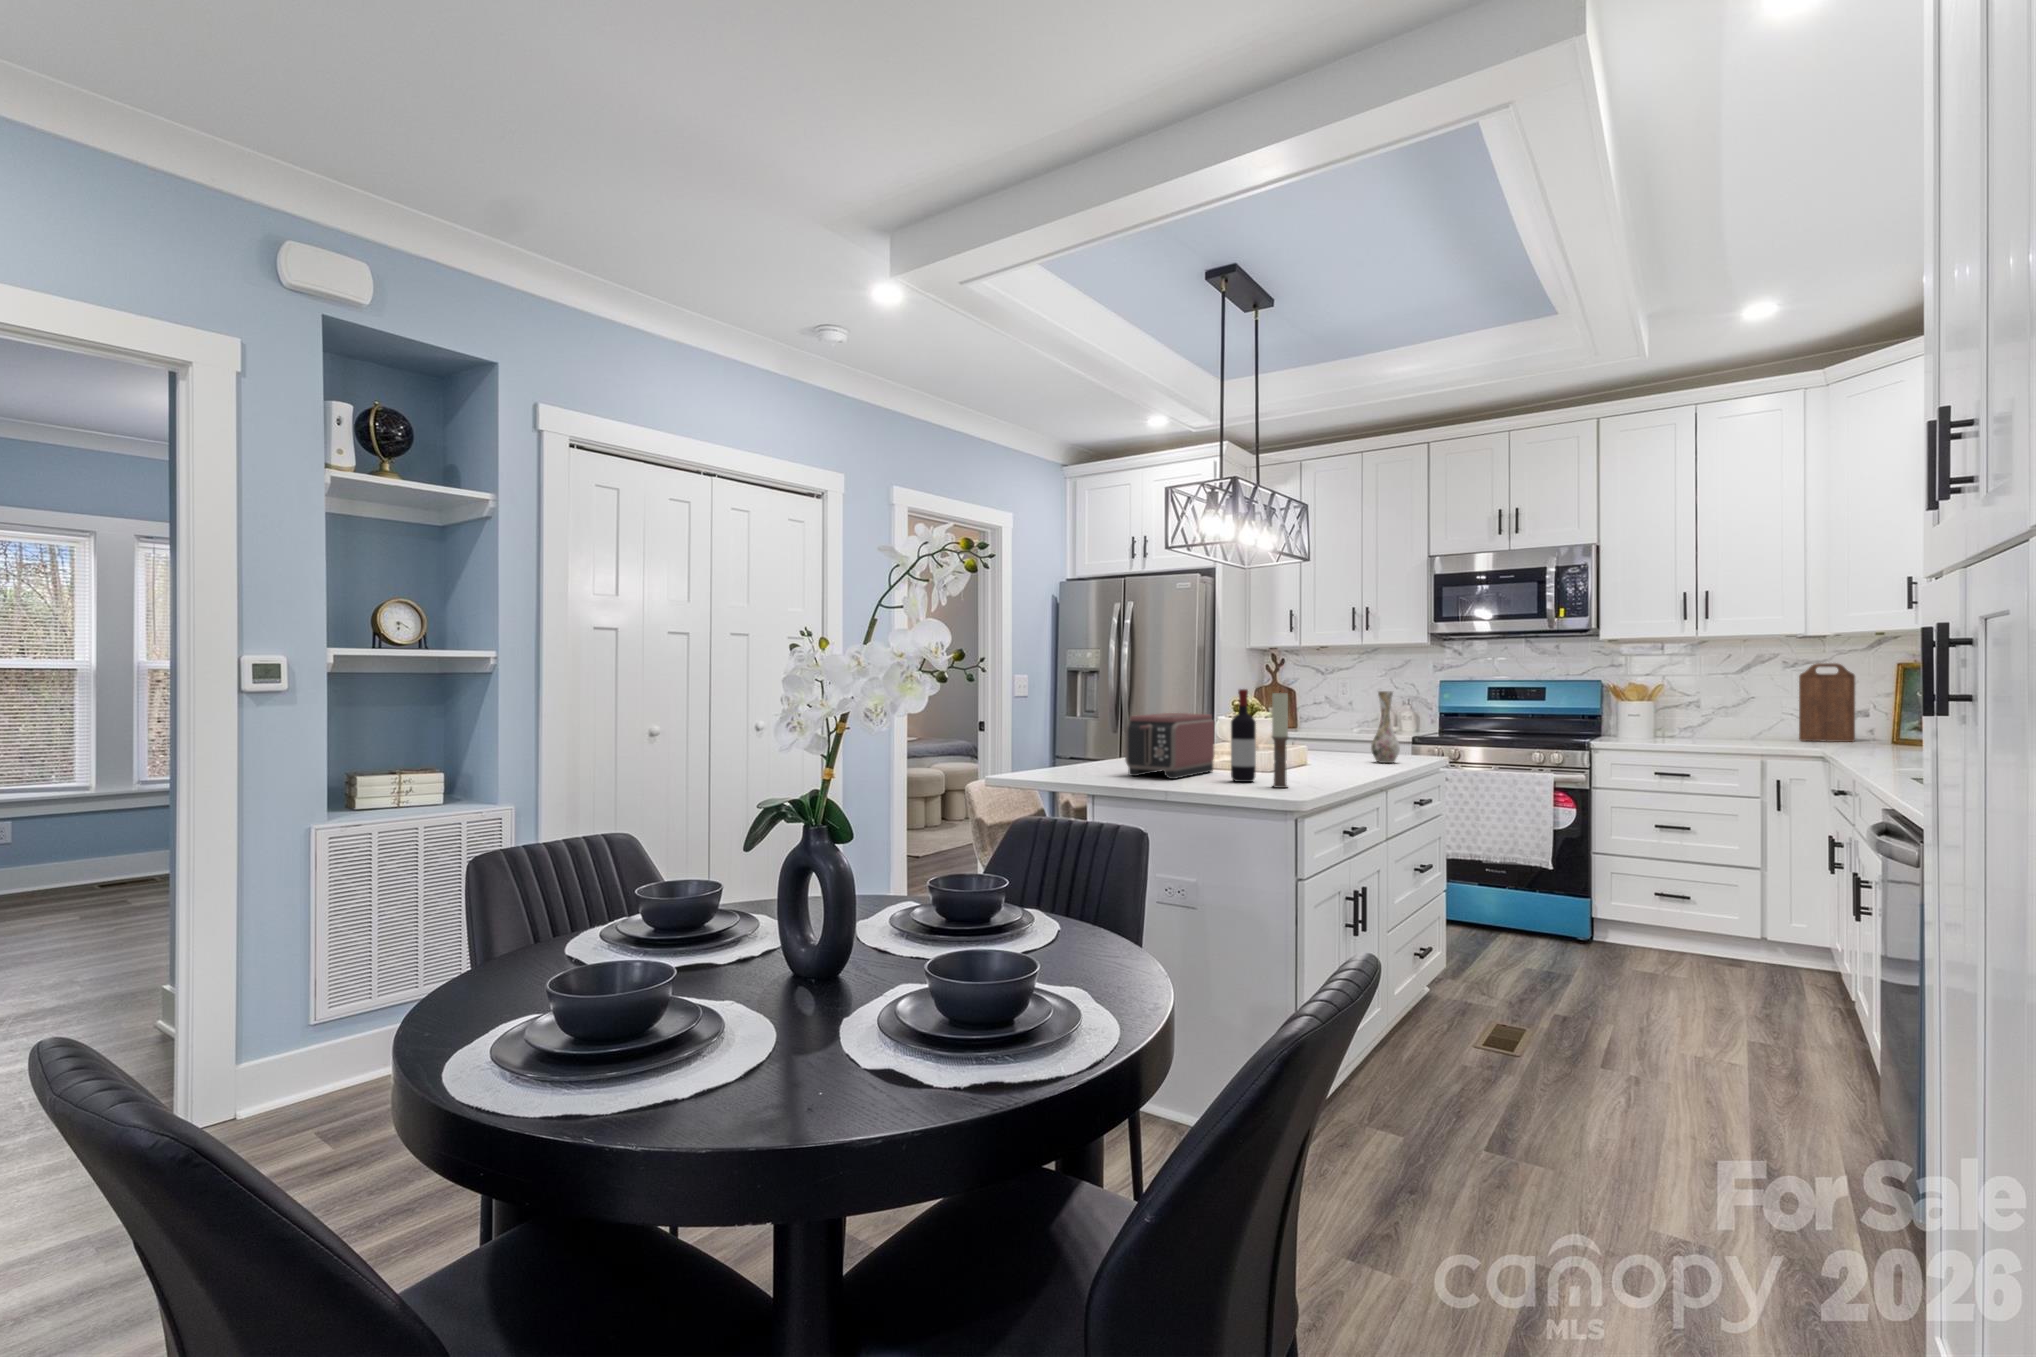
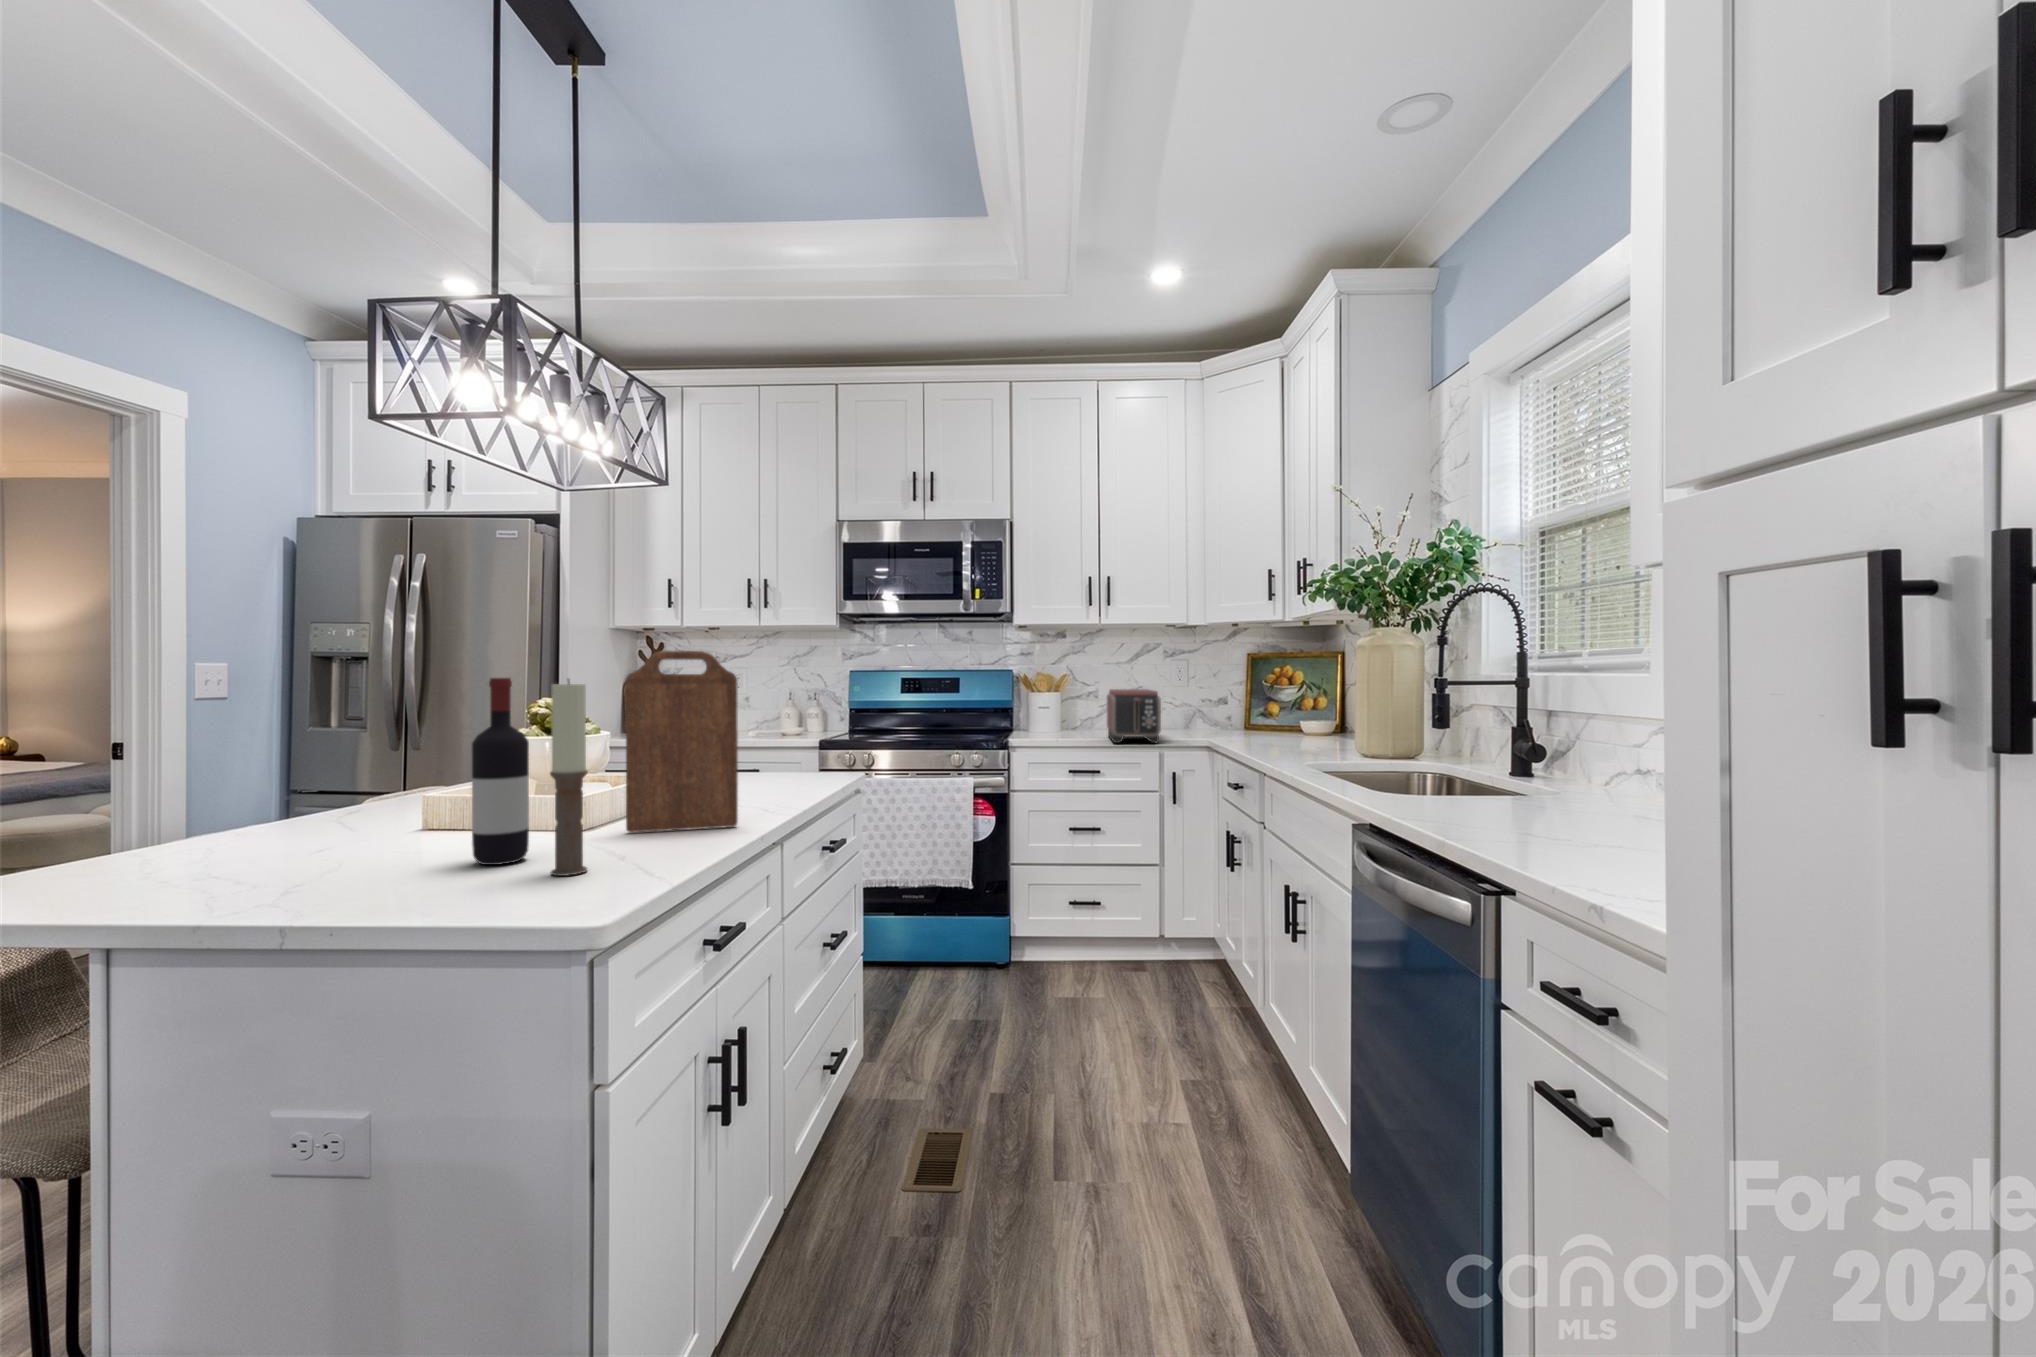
cutting board: present [1799,663,1855,742] -> present [626,651,738,833]
vase: present [1371,691,1400,763] -> none [762,682,803,787]
toaster: present [1125,713,1214,779] -> present [1107,689,1161,743]

